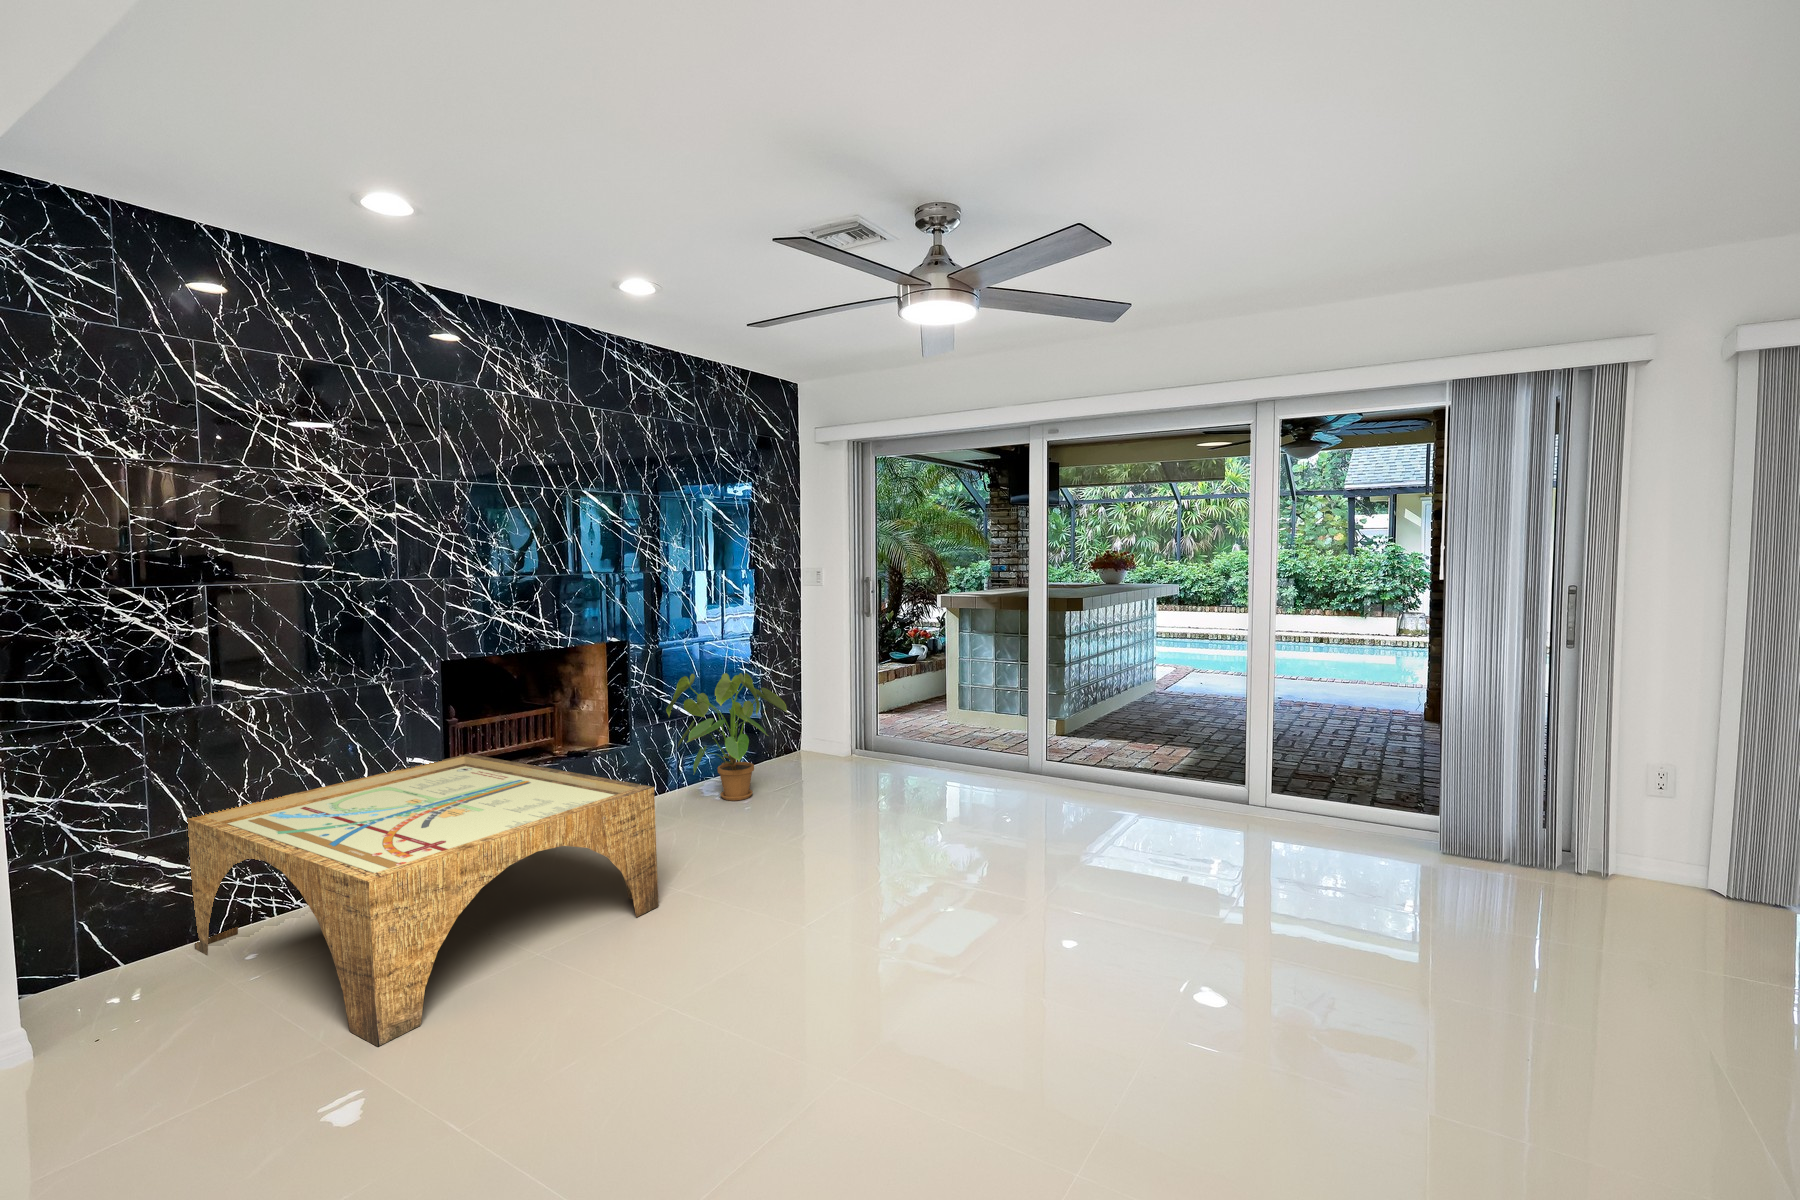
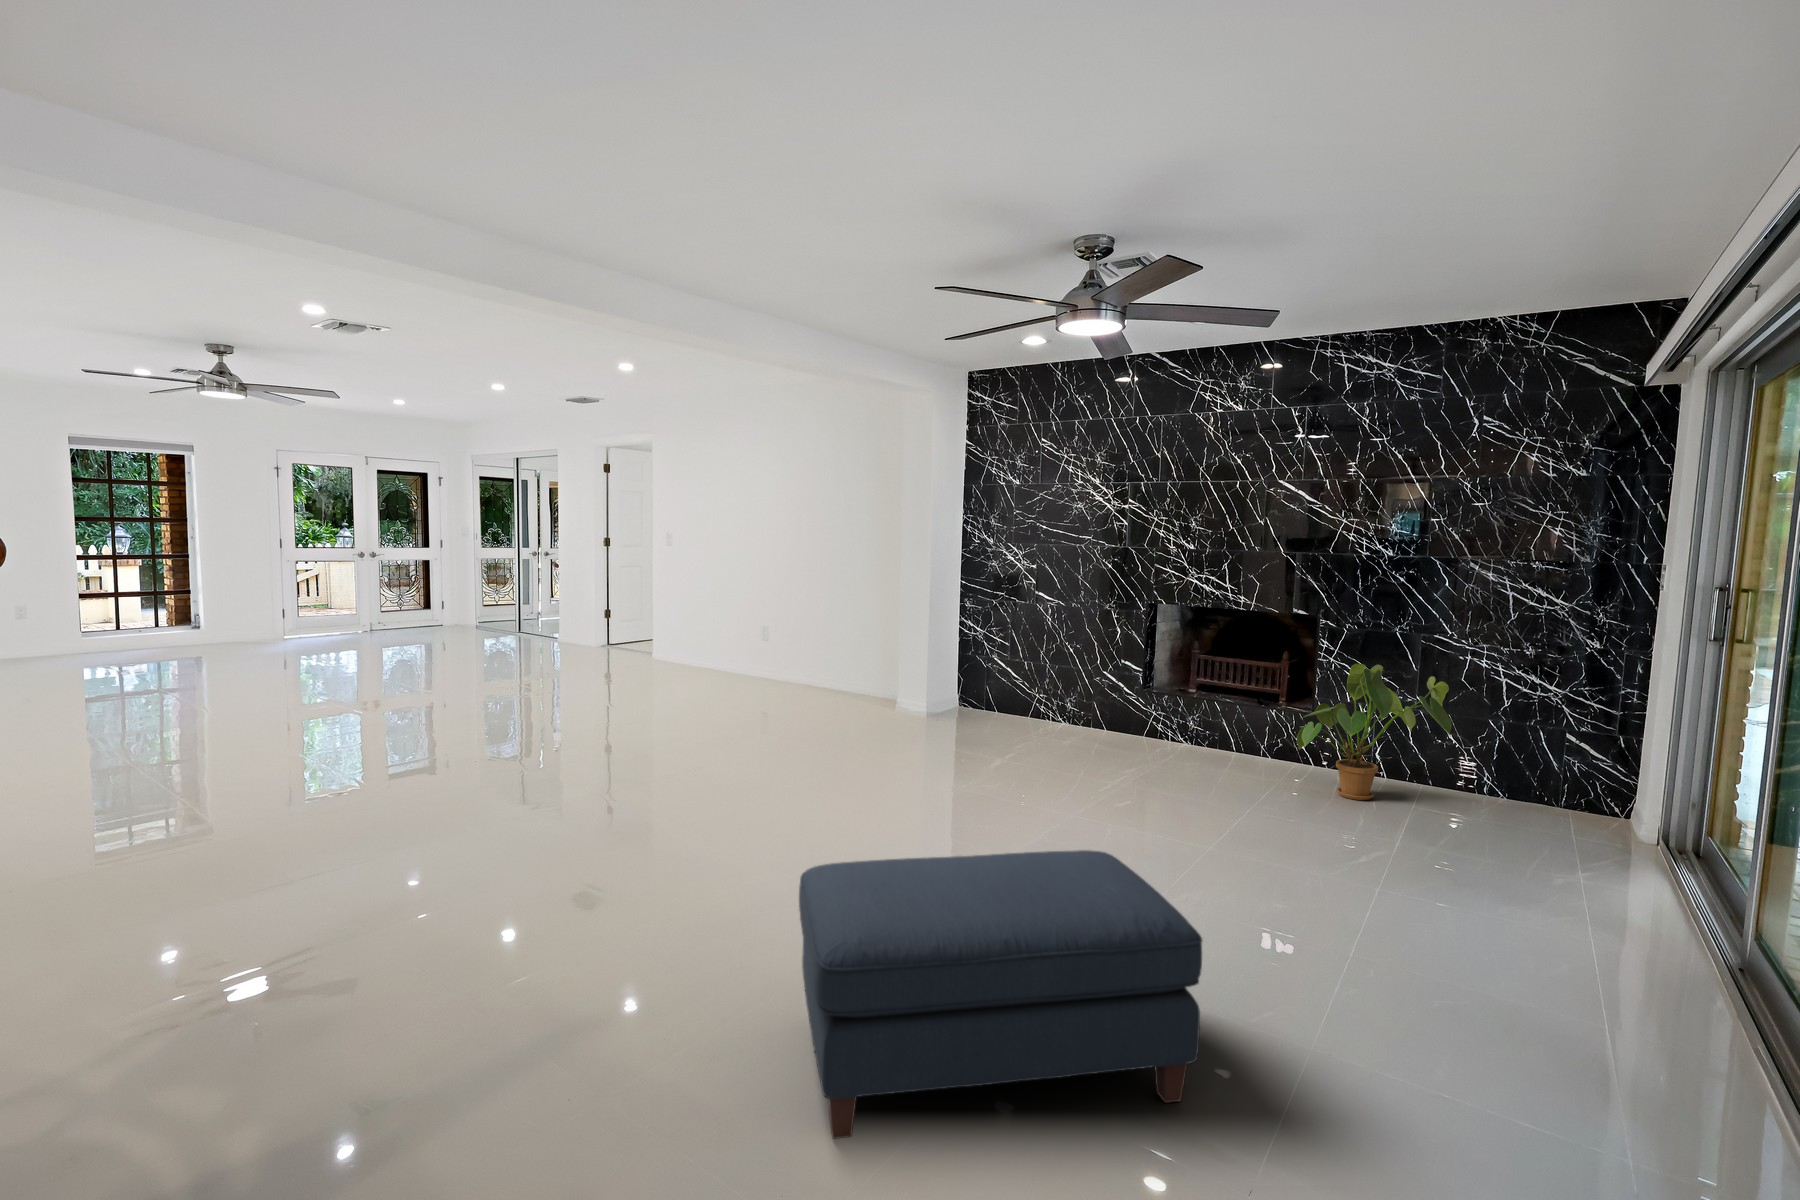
coffee table: present [187,754,658,1046] -> none [930,655,1164,780]
ottoman: none [1257,781,1661,1050] -> present [799,850,1202,1139]

